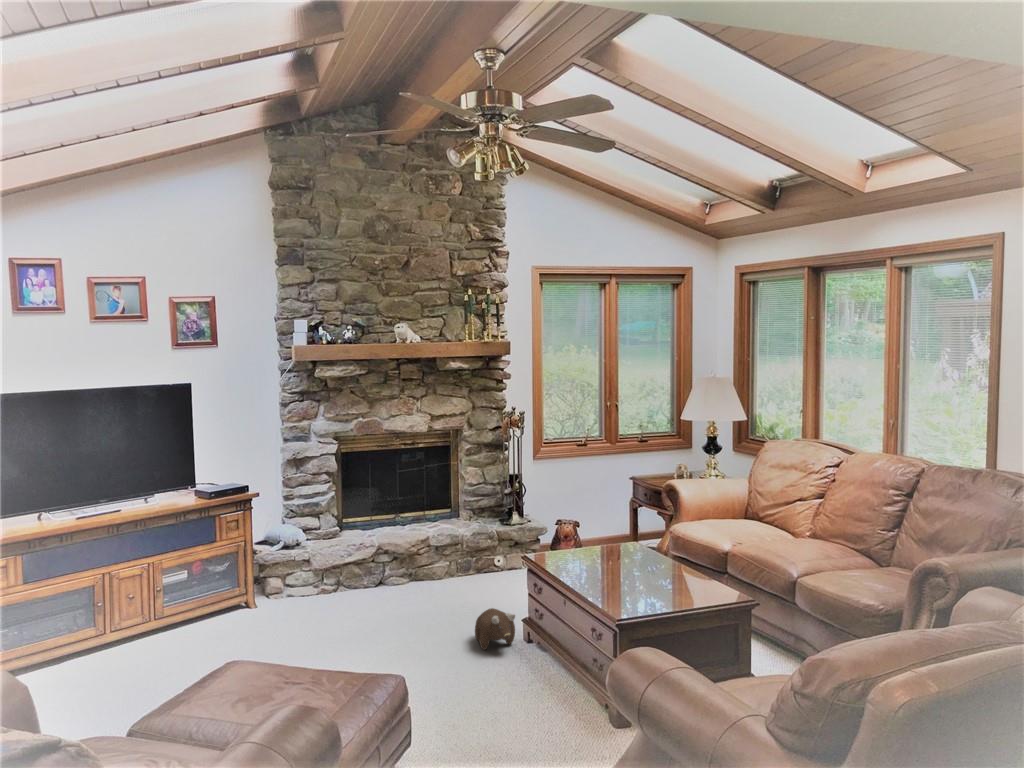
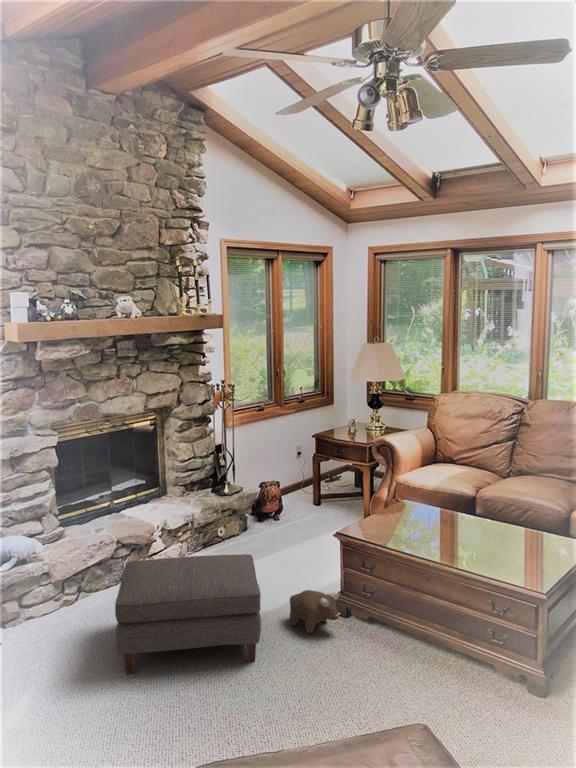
ottoman: none [306,556,454,659] -> present [115,554,261,674]

